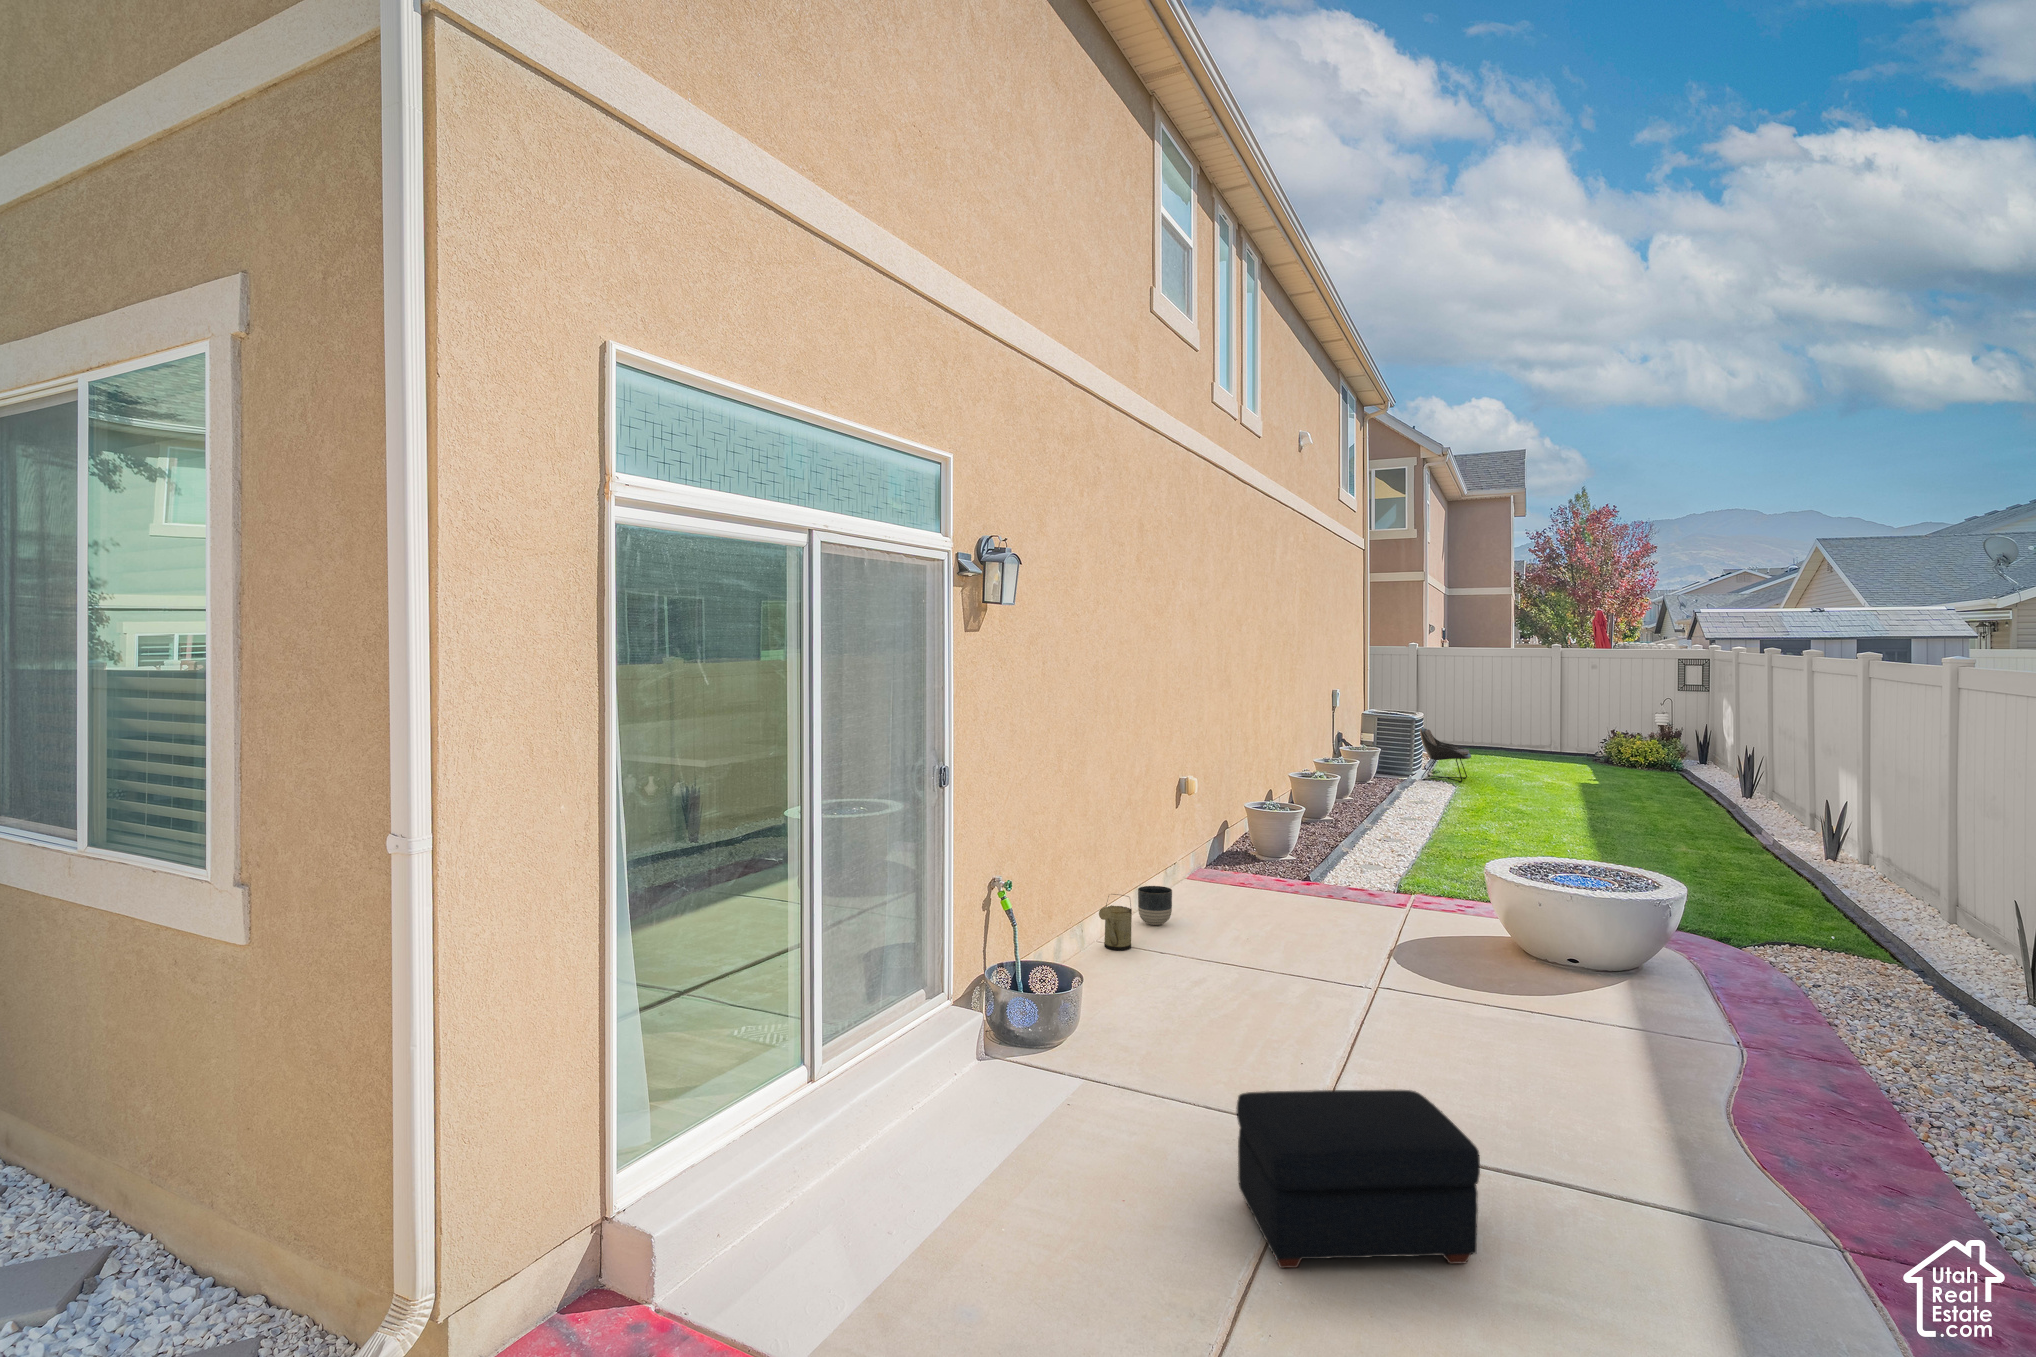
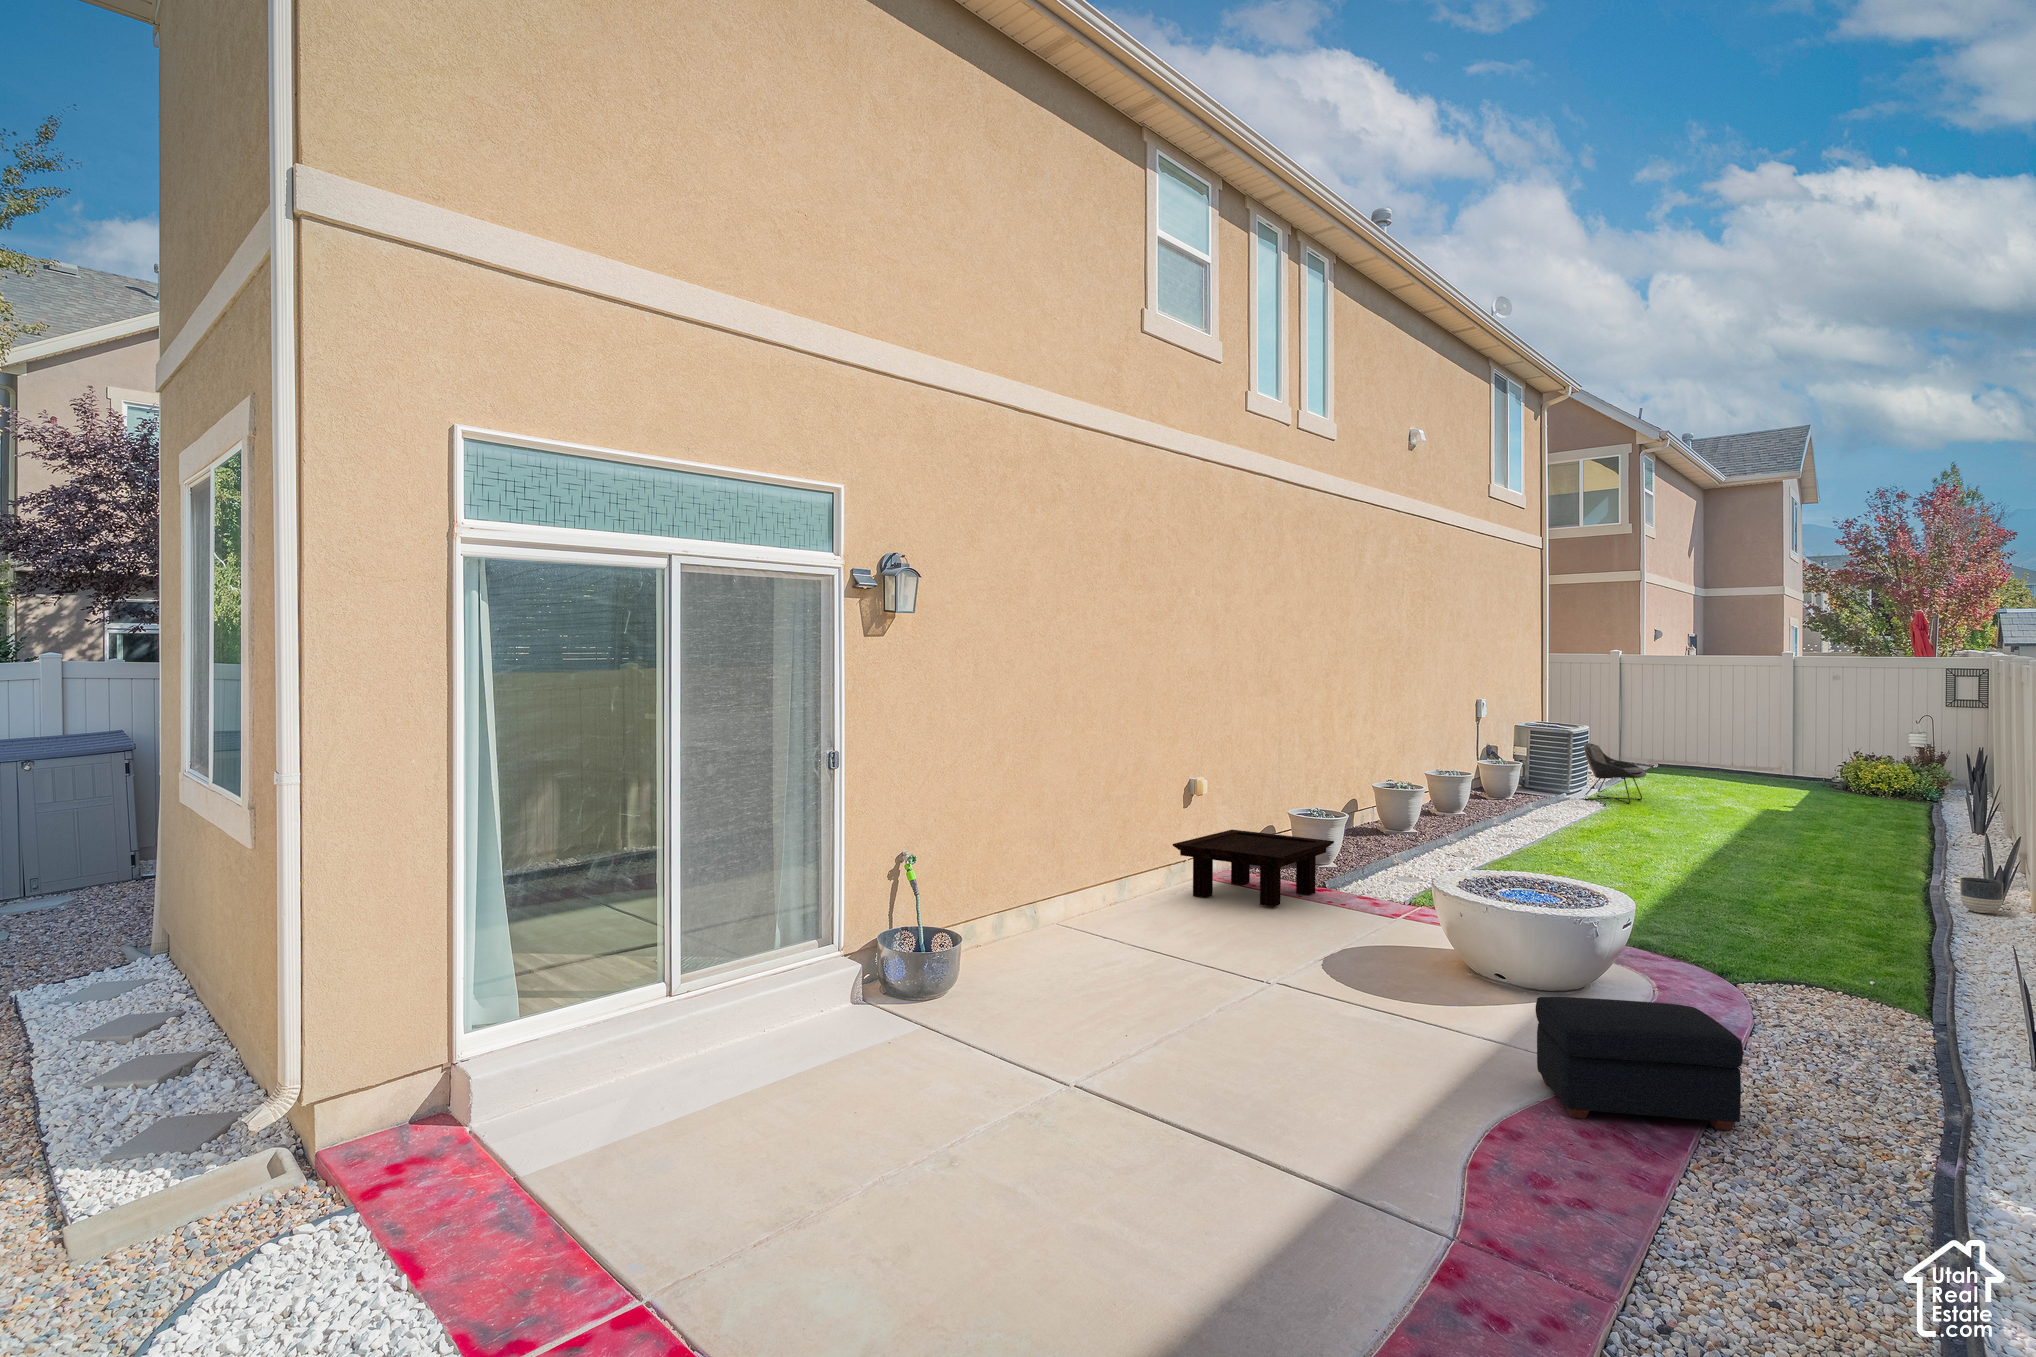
coffee table: none [1172,826,1316,905] -> present [1173,830,1334,907]
planter: present [1138,886,1172,925] -> present [1960,877,2003,913]
watering can: present [1099,894,1132,950] -> none [1048,882,1088,935]
ottoman: present [1236,1090,1480,1268] -> present [1536,997,1743,1130]

